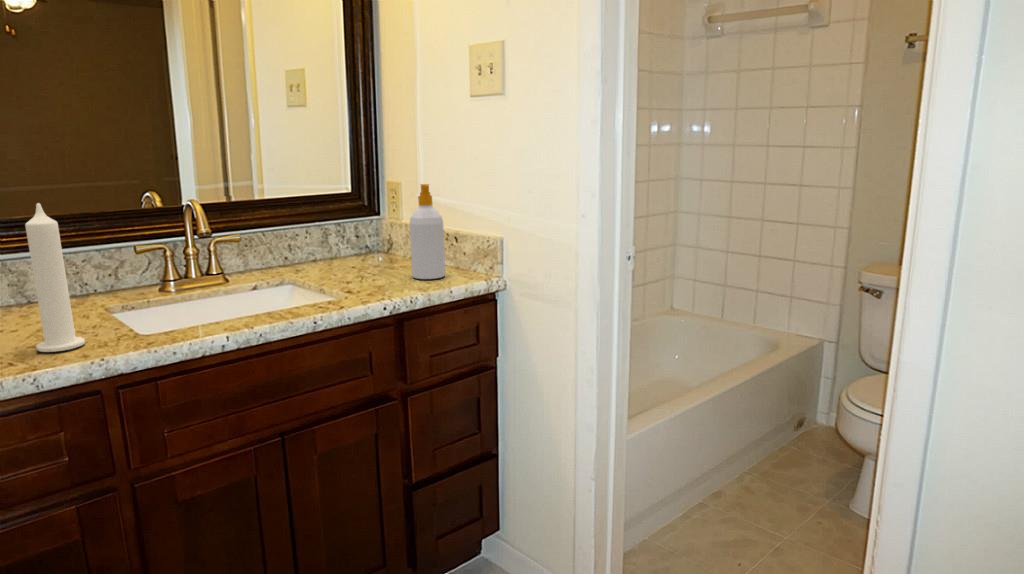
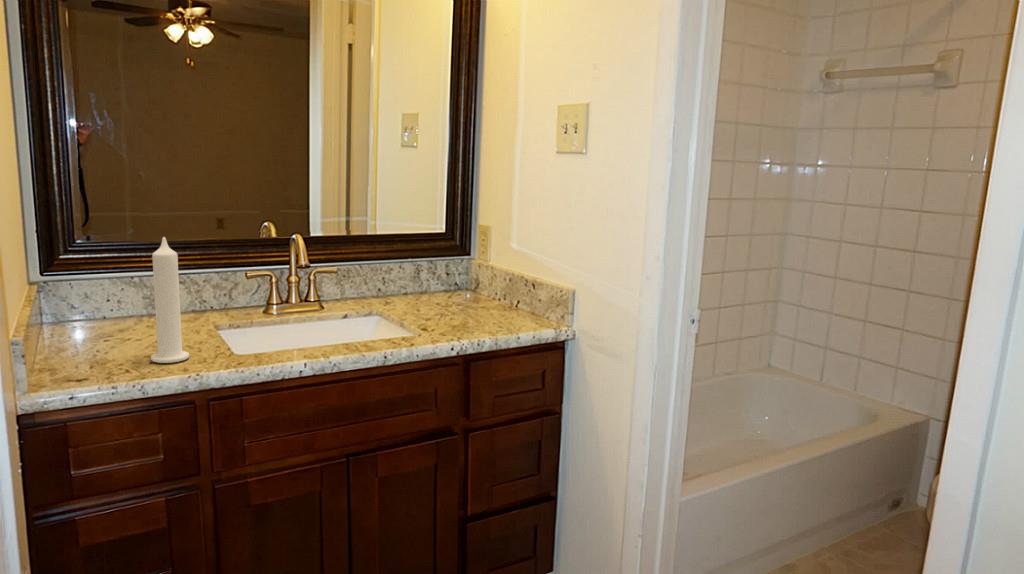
soap bottle: present [410,184,445,279] -> none [488,232,521,323]

